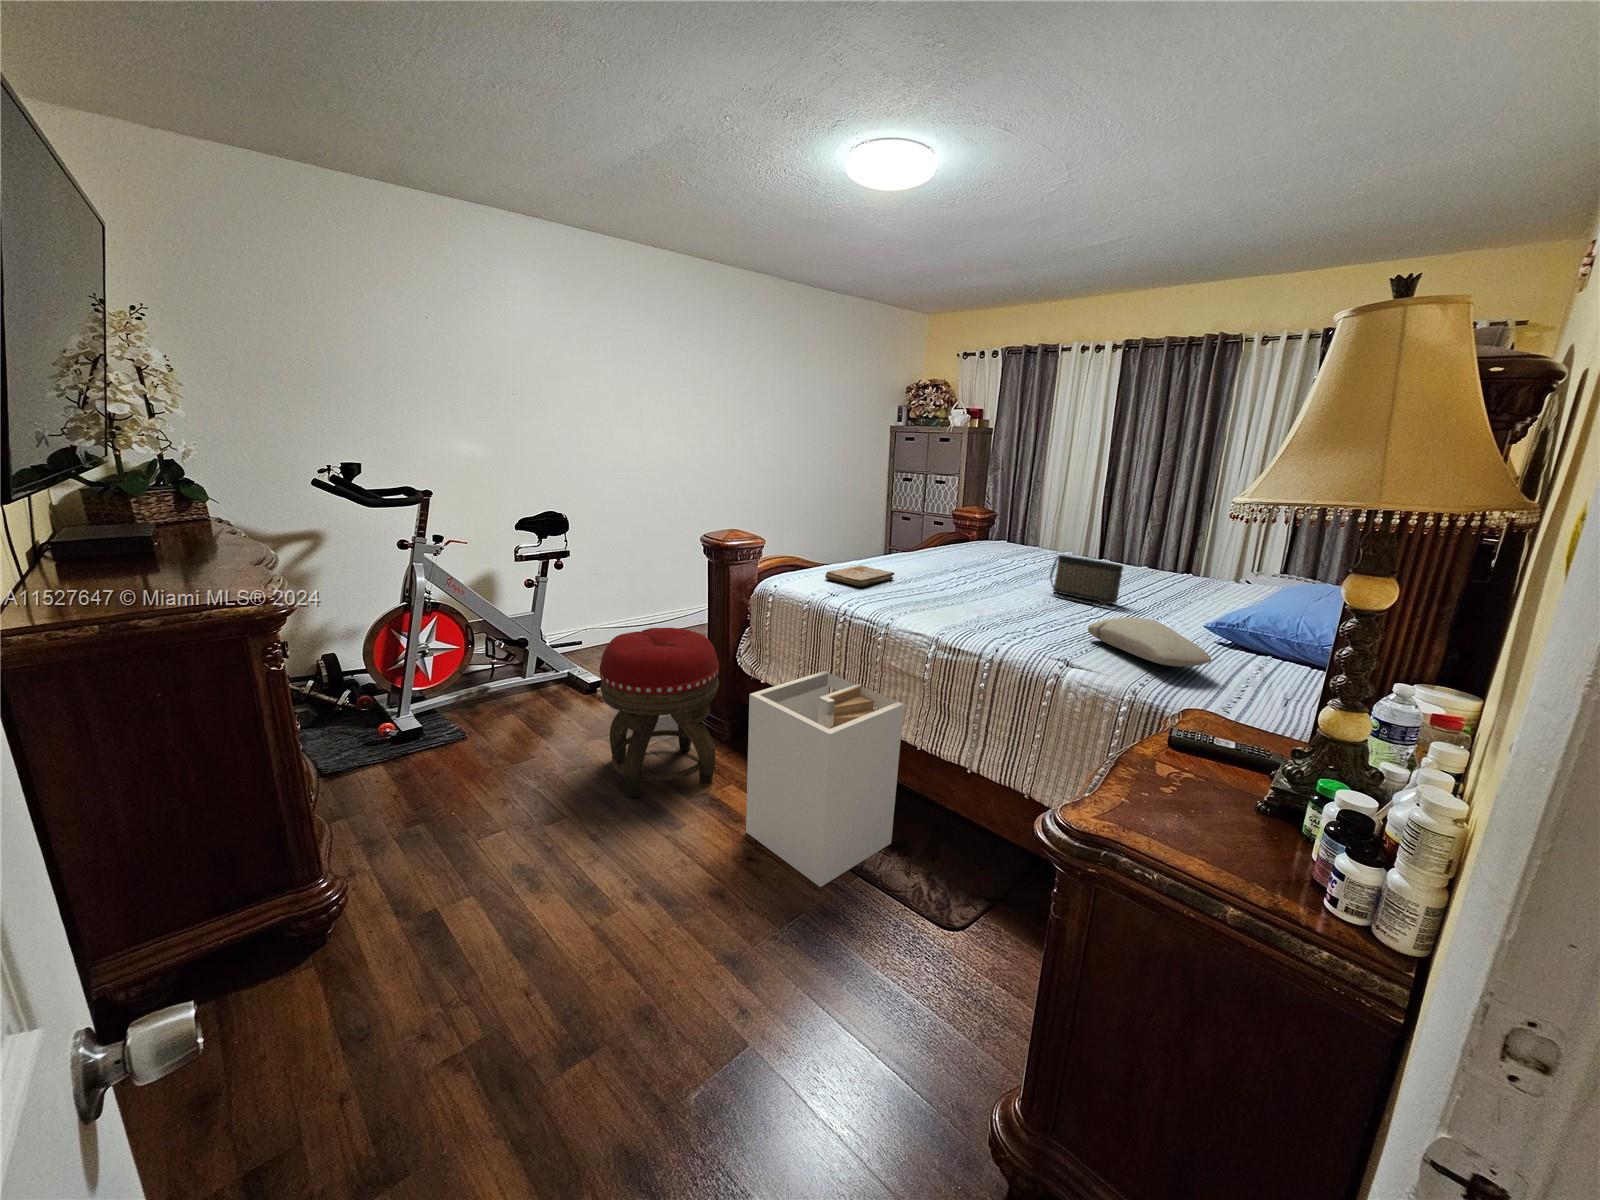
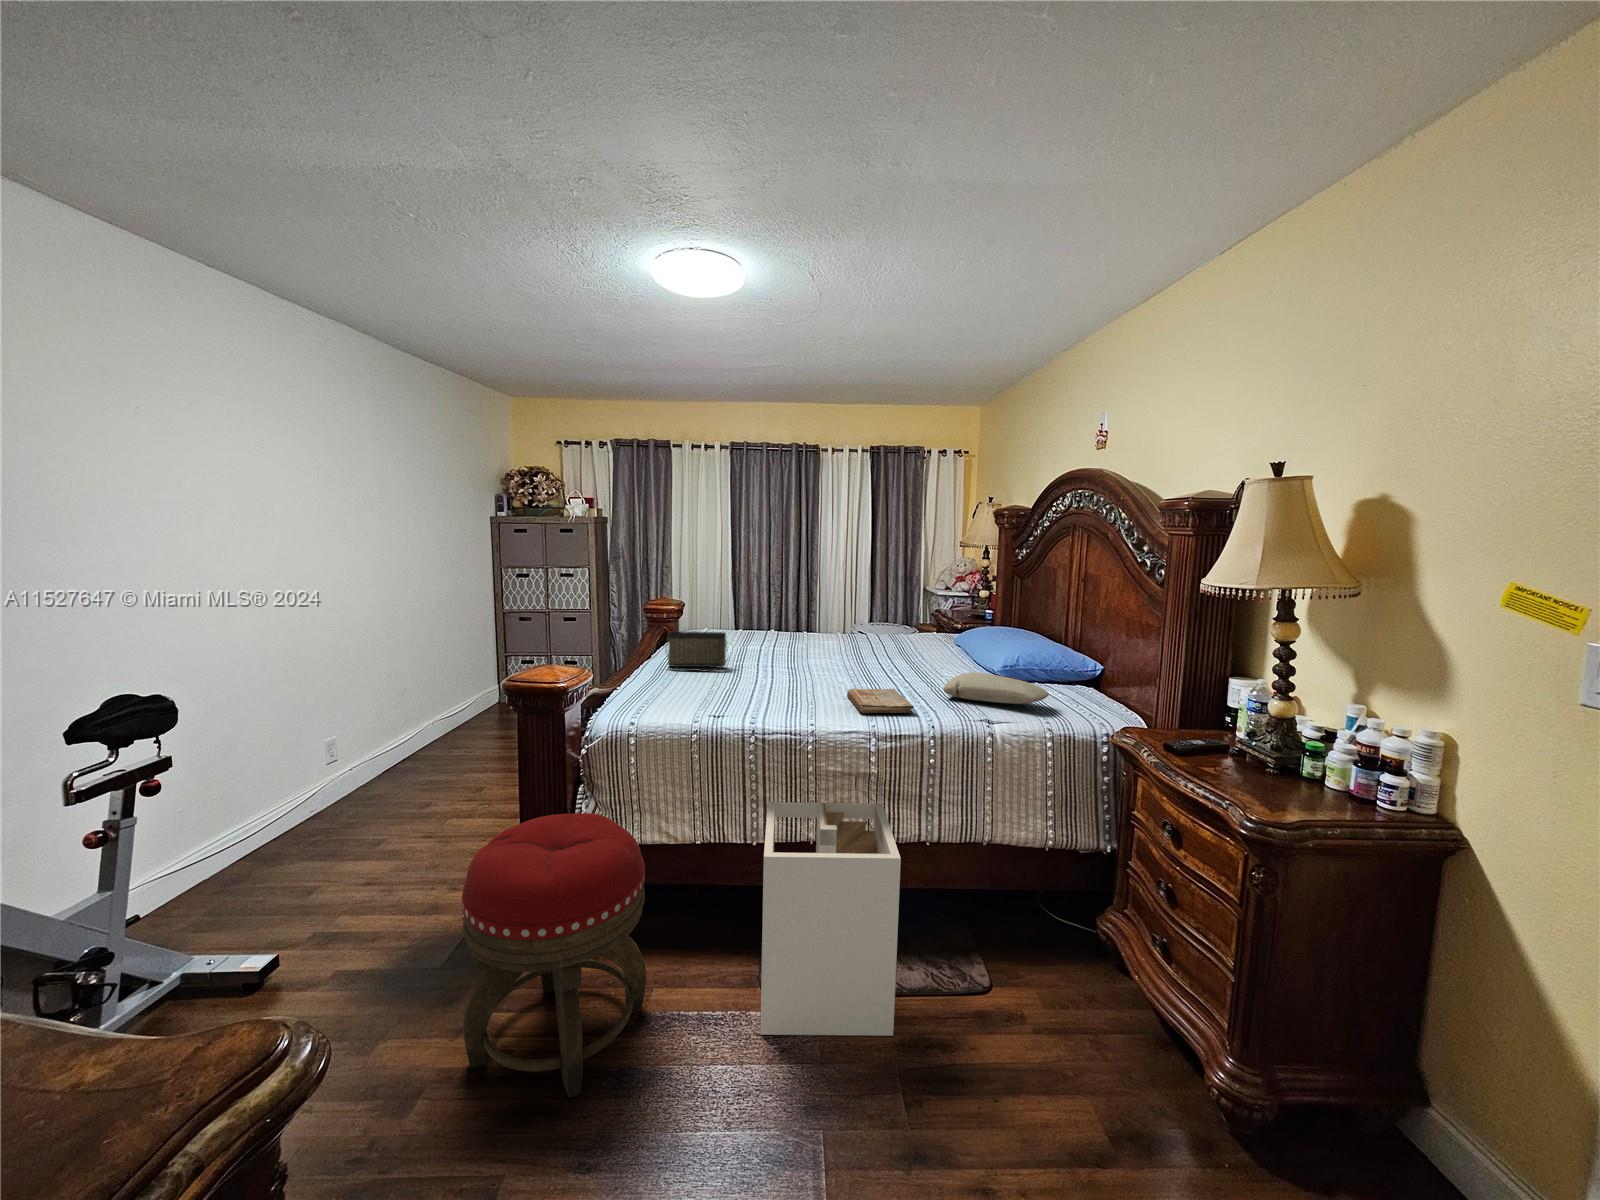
handbag: present [1050,555,1123,606] -> present [667,632,727,671]
book: present [825,565,894,586] -> present [847,689,914,713]

